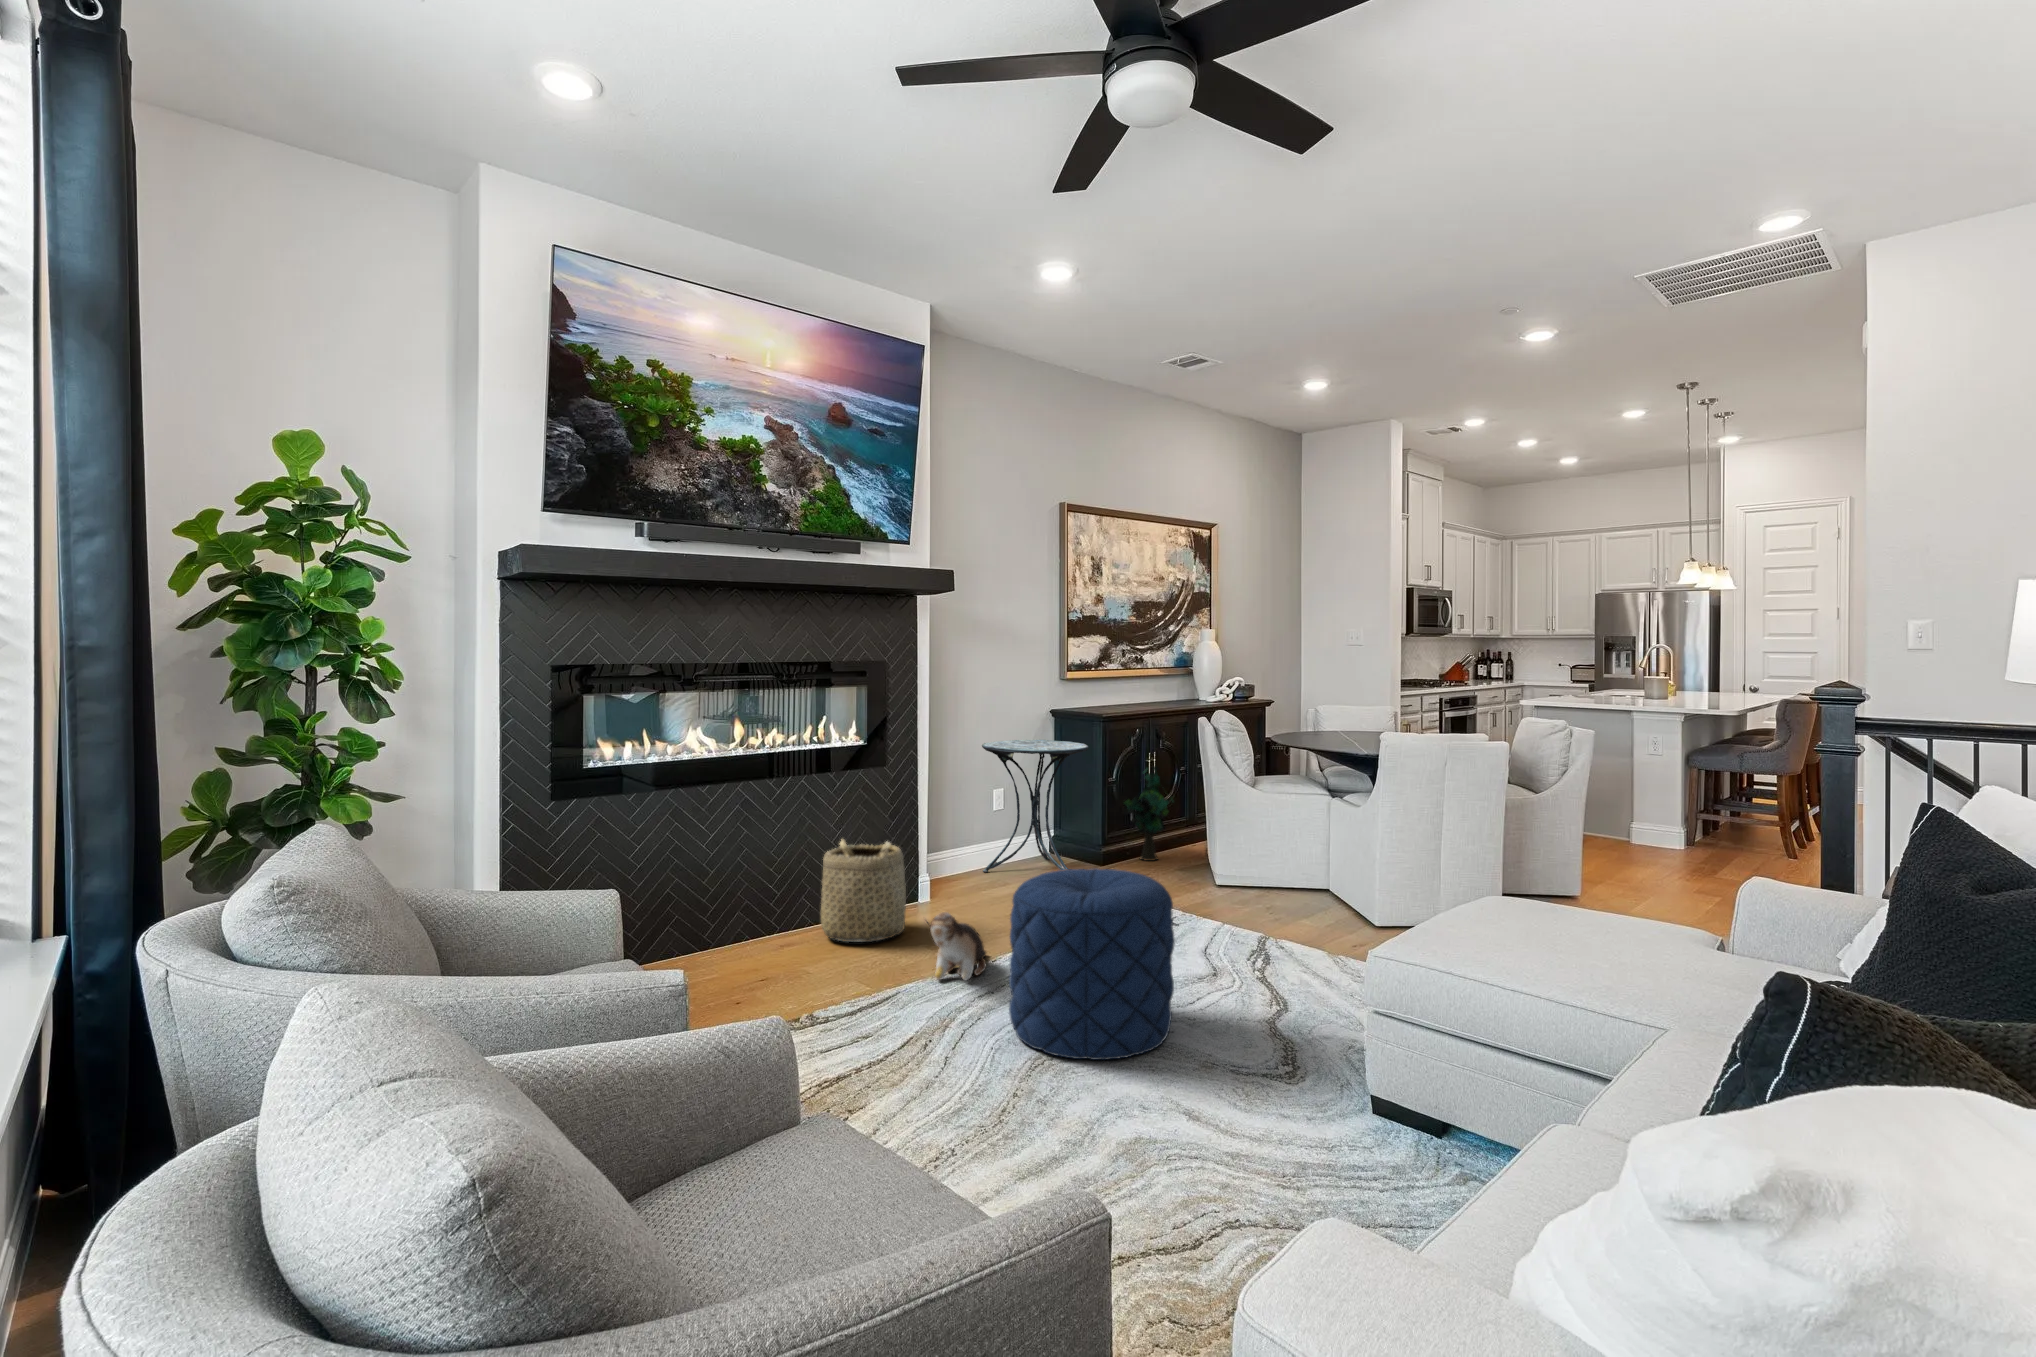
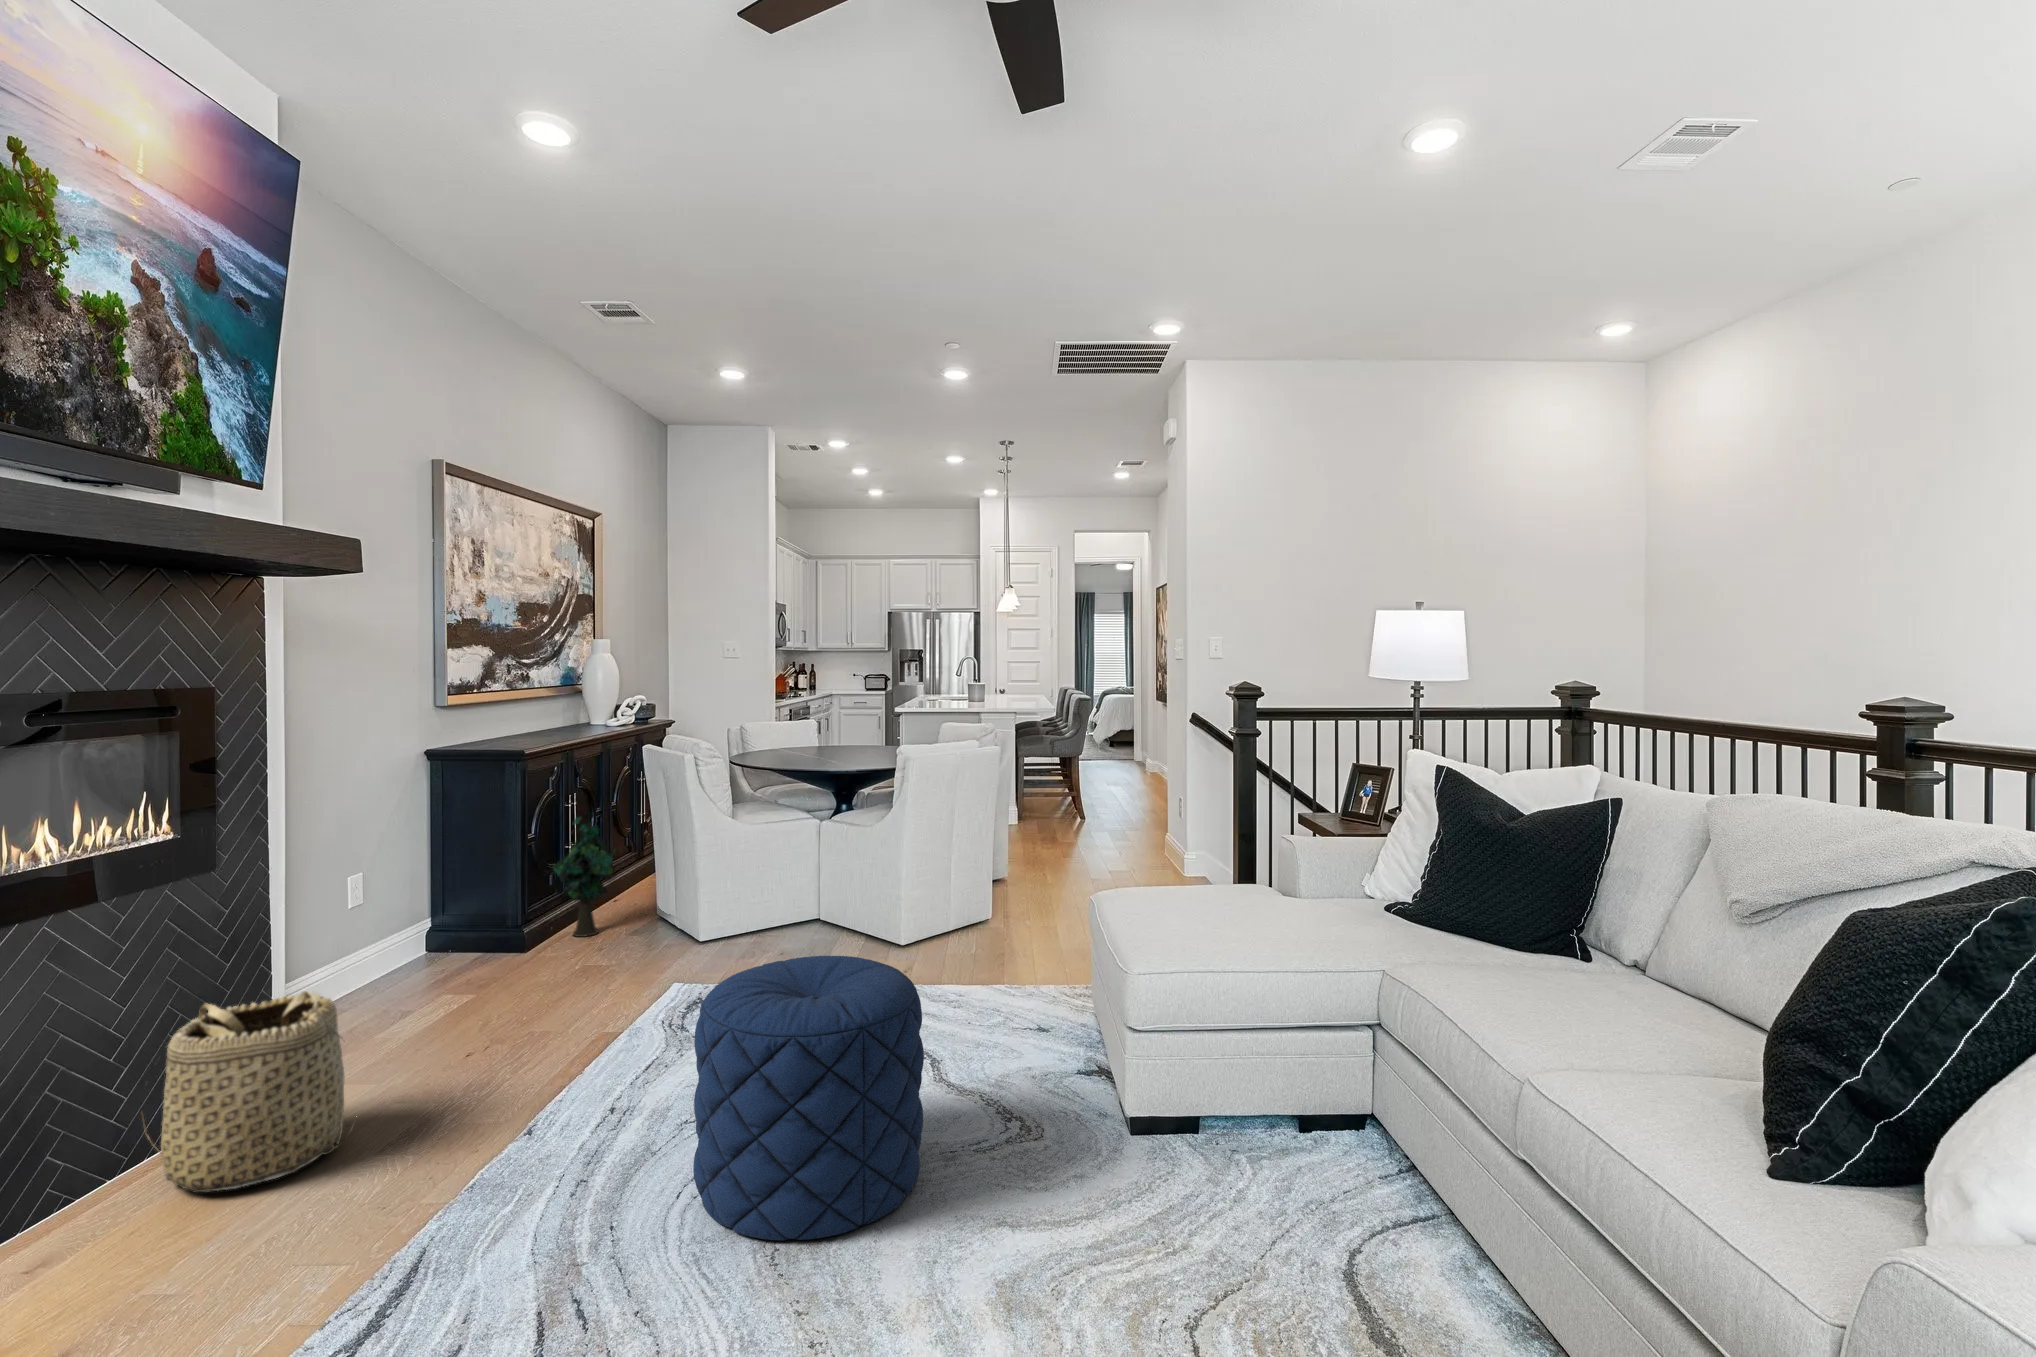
side table: present [982,740,1089,872] -> none [346,792,523,1003]
plush toy: present [930,912,986,980] -> none [490,1080,562,1193]

